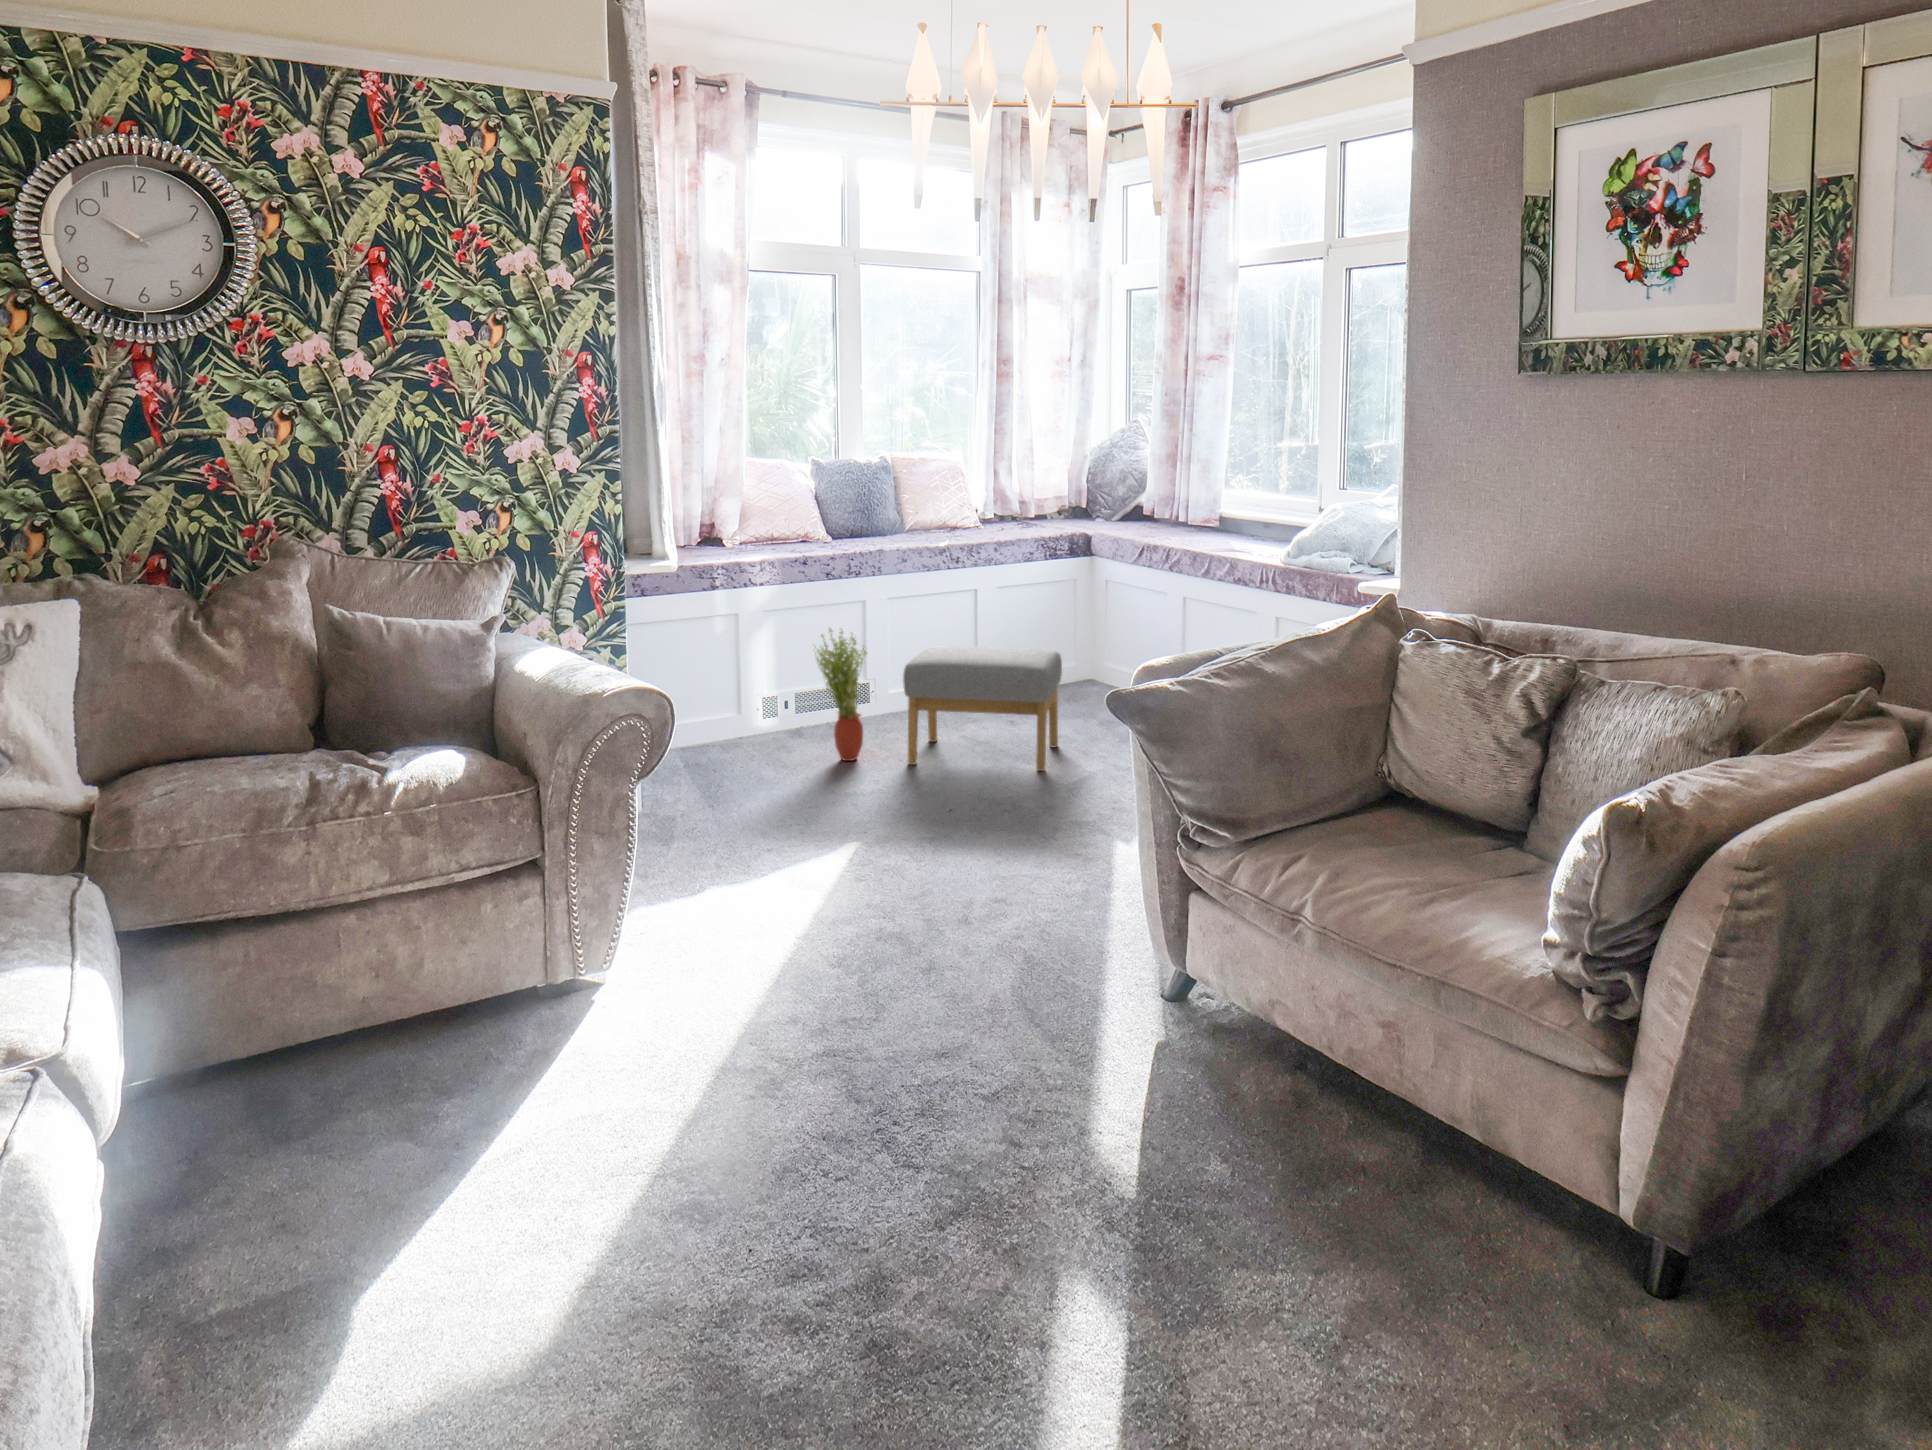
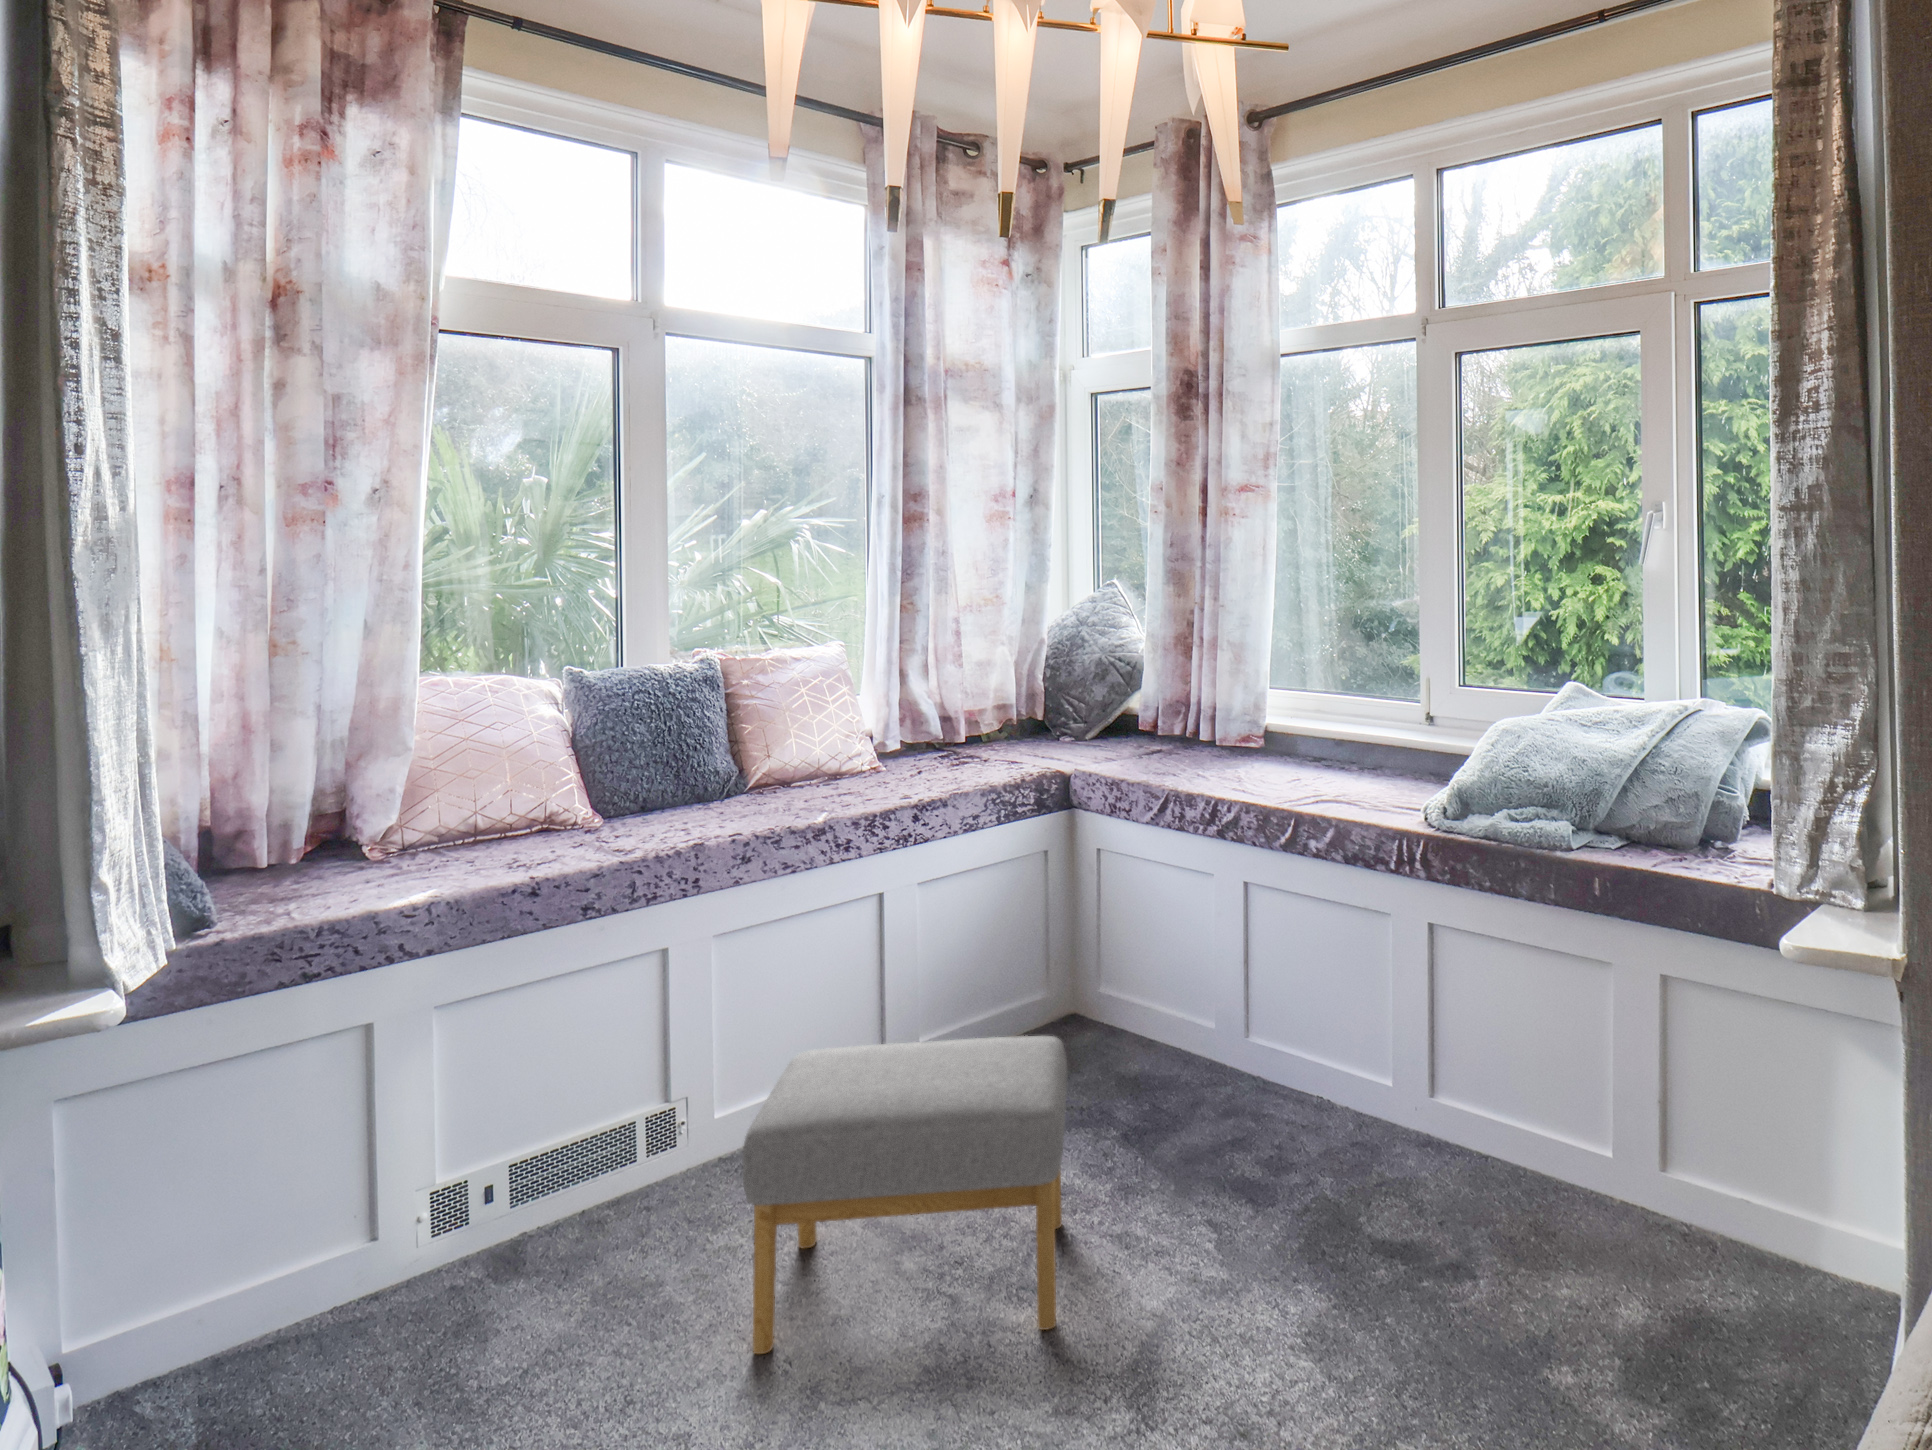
potted plant: present [815,628,867,761] -> none [527,1057,661,1366]

